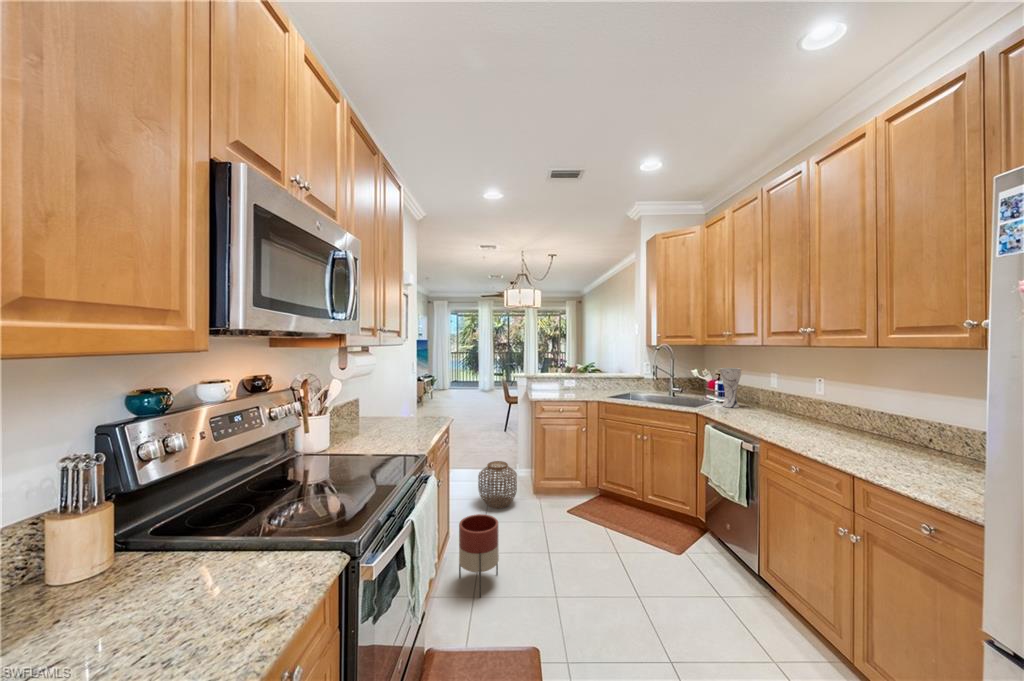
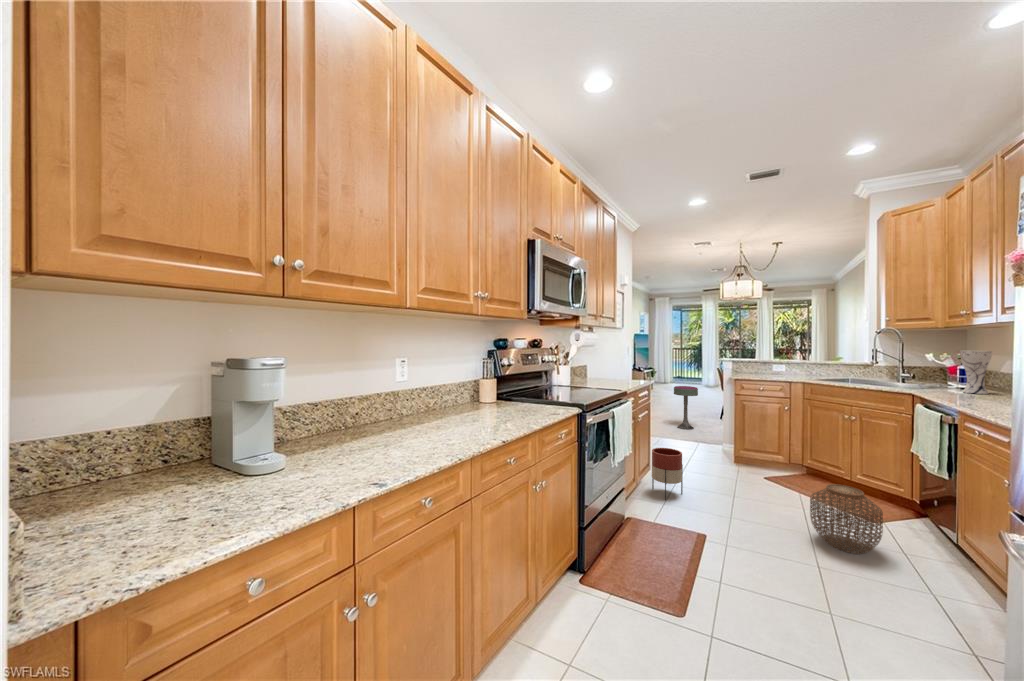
bar stool: none [462,403,487,452] -> present [674,386,698,429]
woven basket: present [478,461,517,509] -> present [810,484,883,554]

